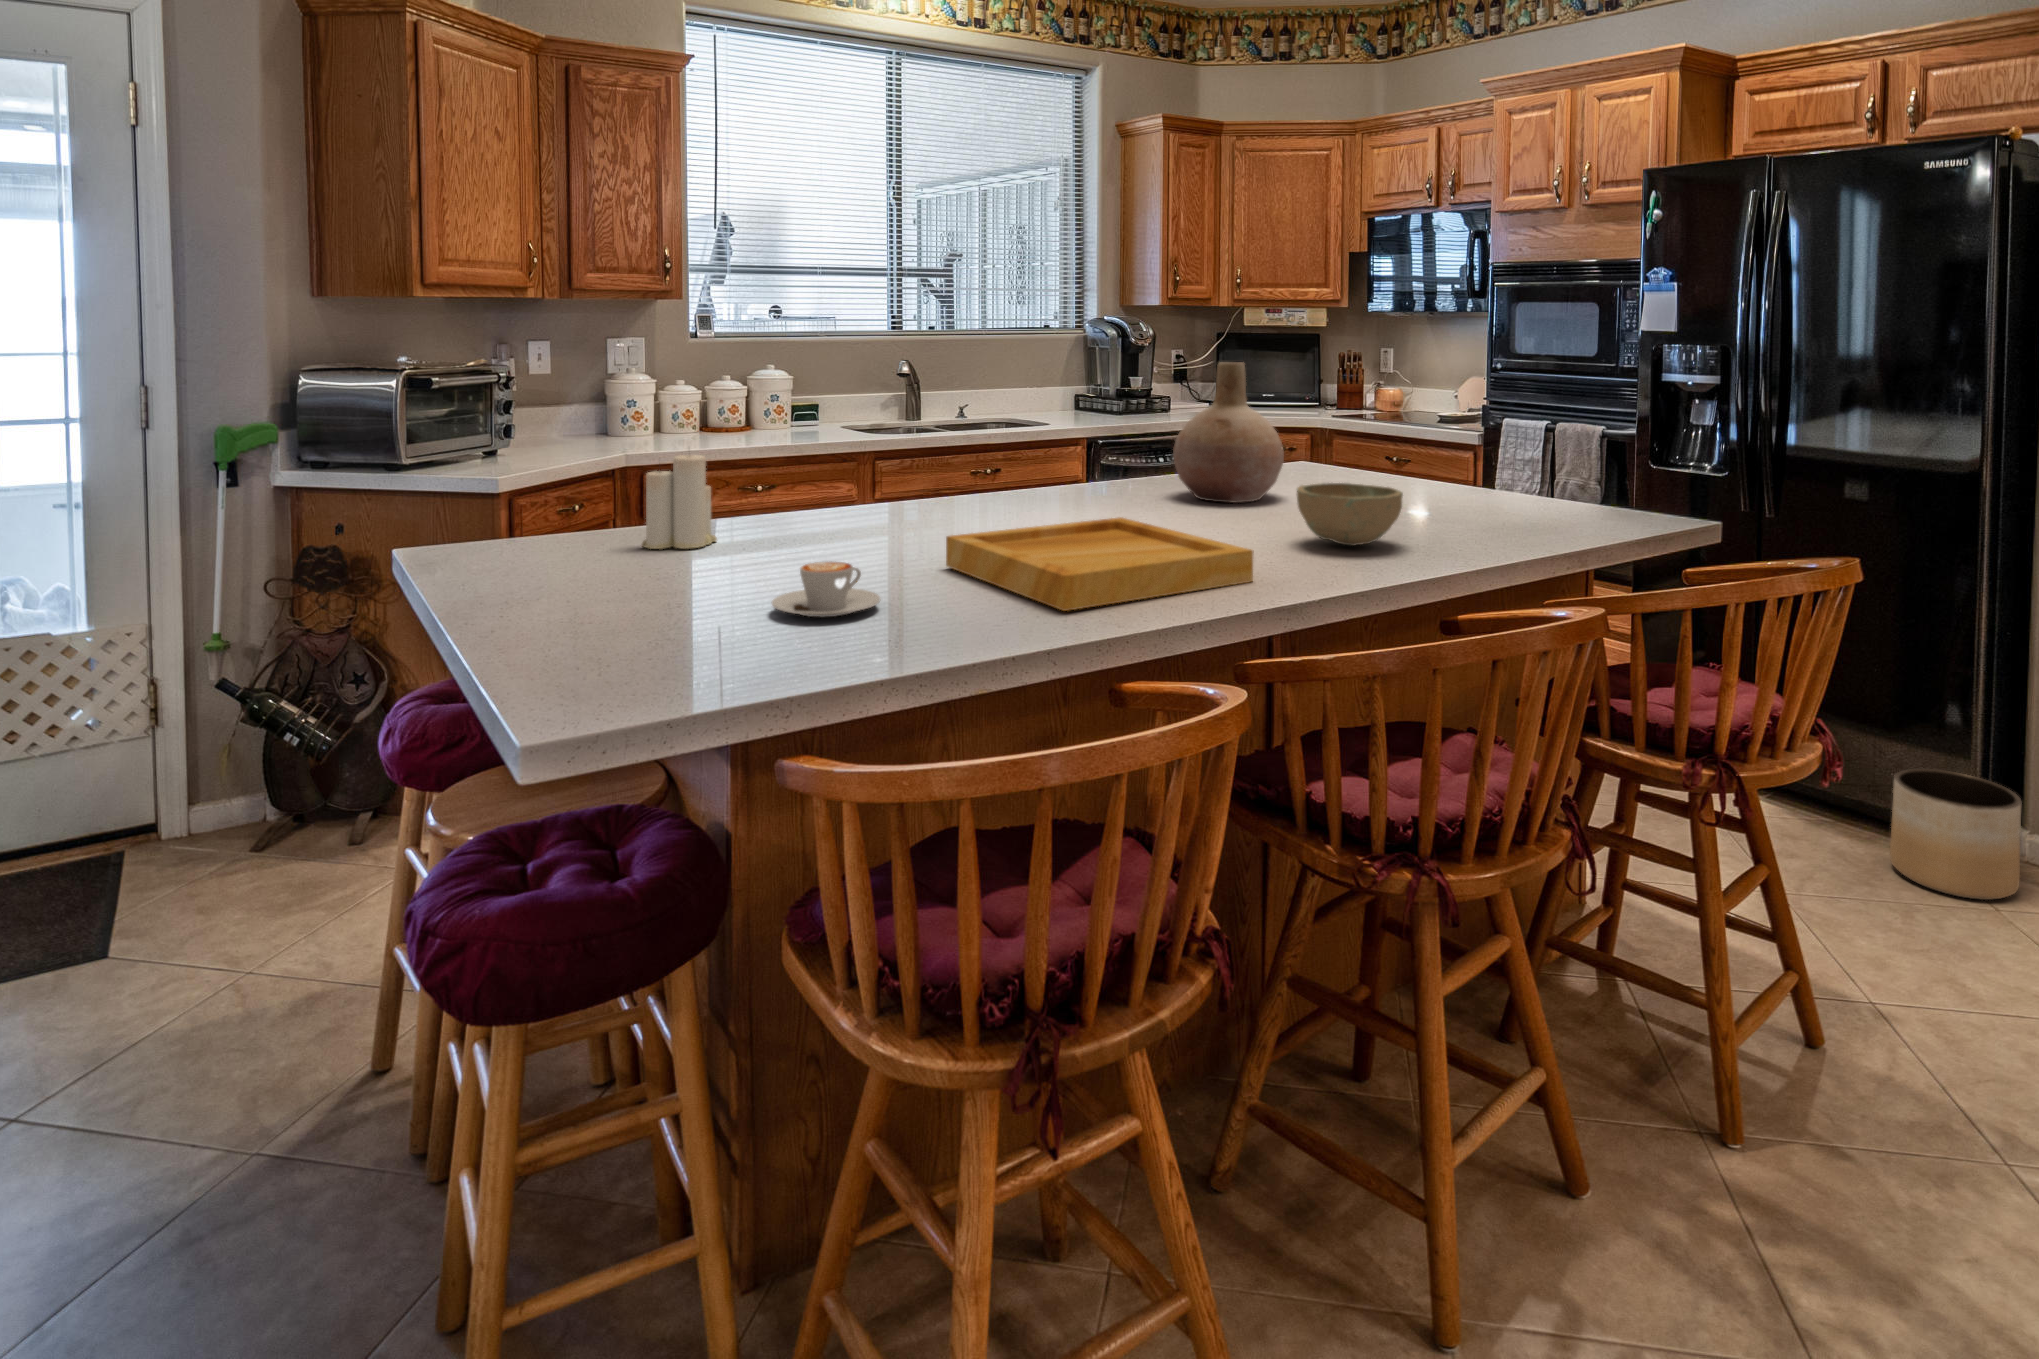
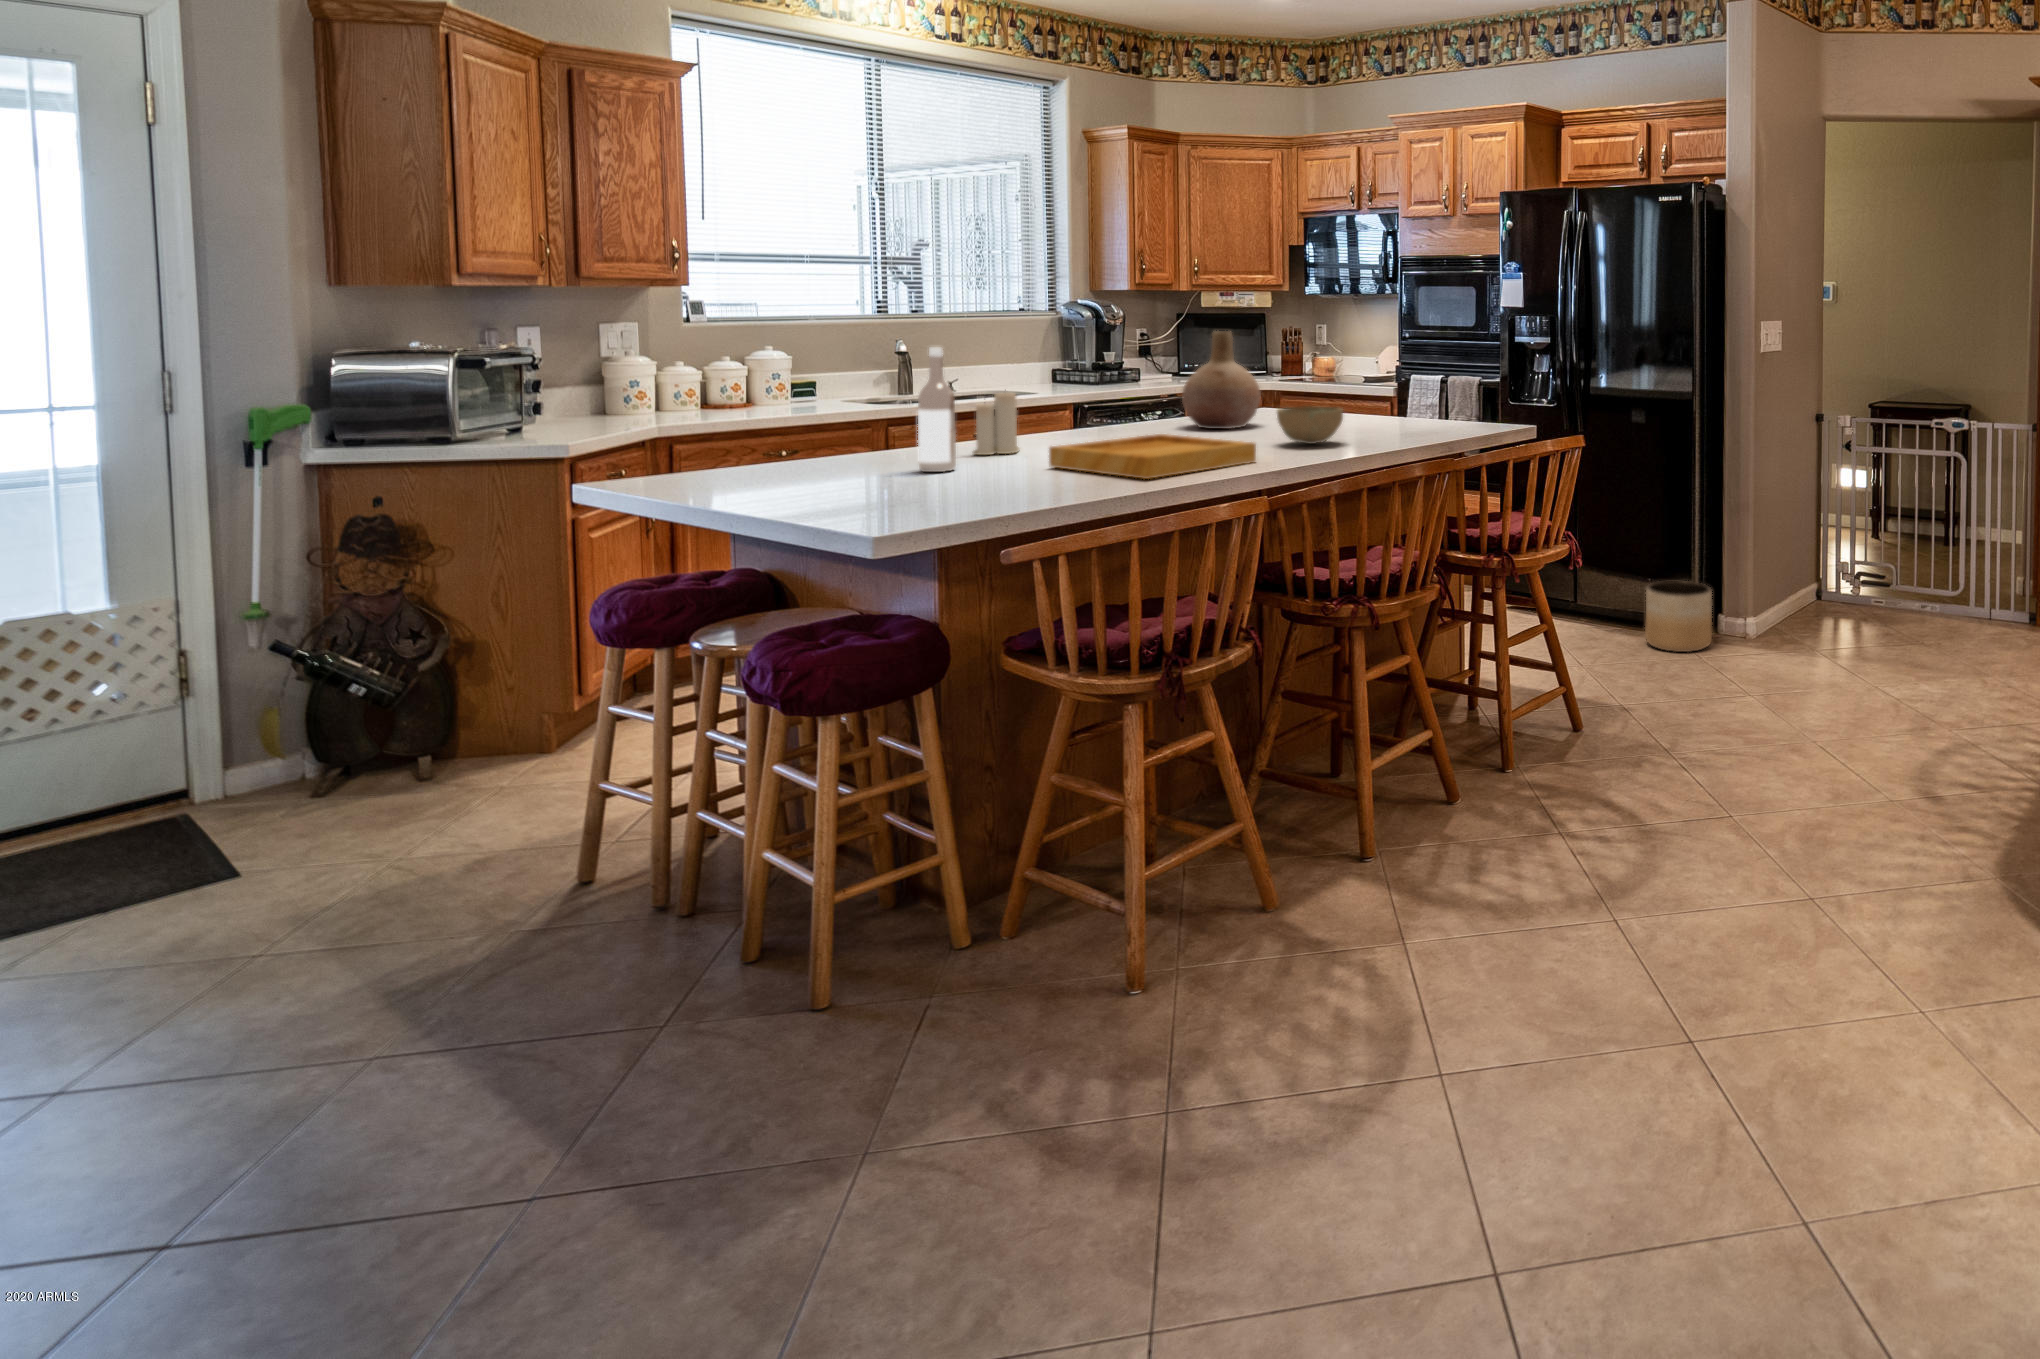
wine bottle: none [775,382,825,564] -> present [918,347,956,472]
candle: present [641,455,717,549] -> present [973,393,1019,455]
coffee cup: present [772,561,880,617] -> none [952,459,1026,491]

